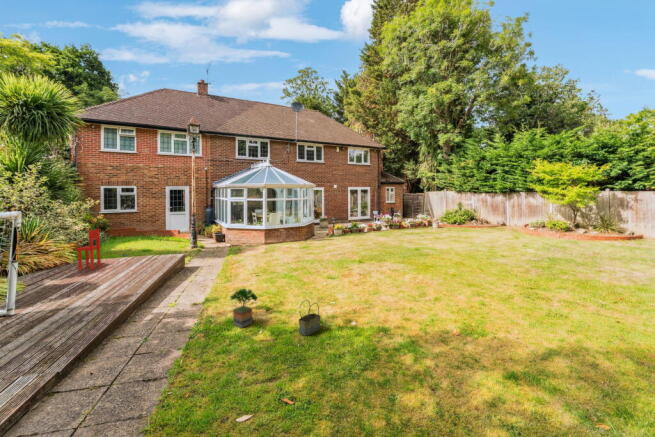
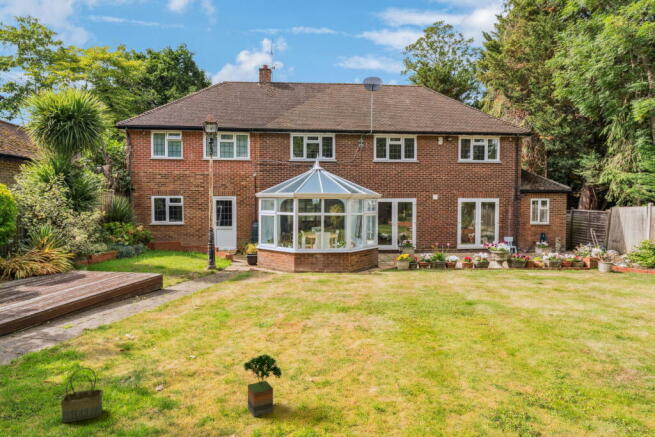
chair: present [76,229,101,270] -> none [31,243,58,288]
potted tree: present [230,289,257,328] -> present [244,355,282,417]

